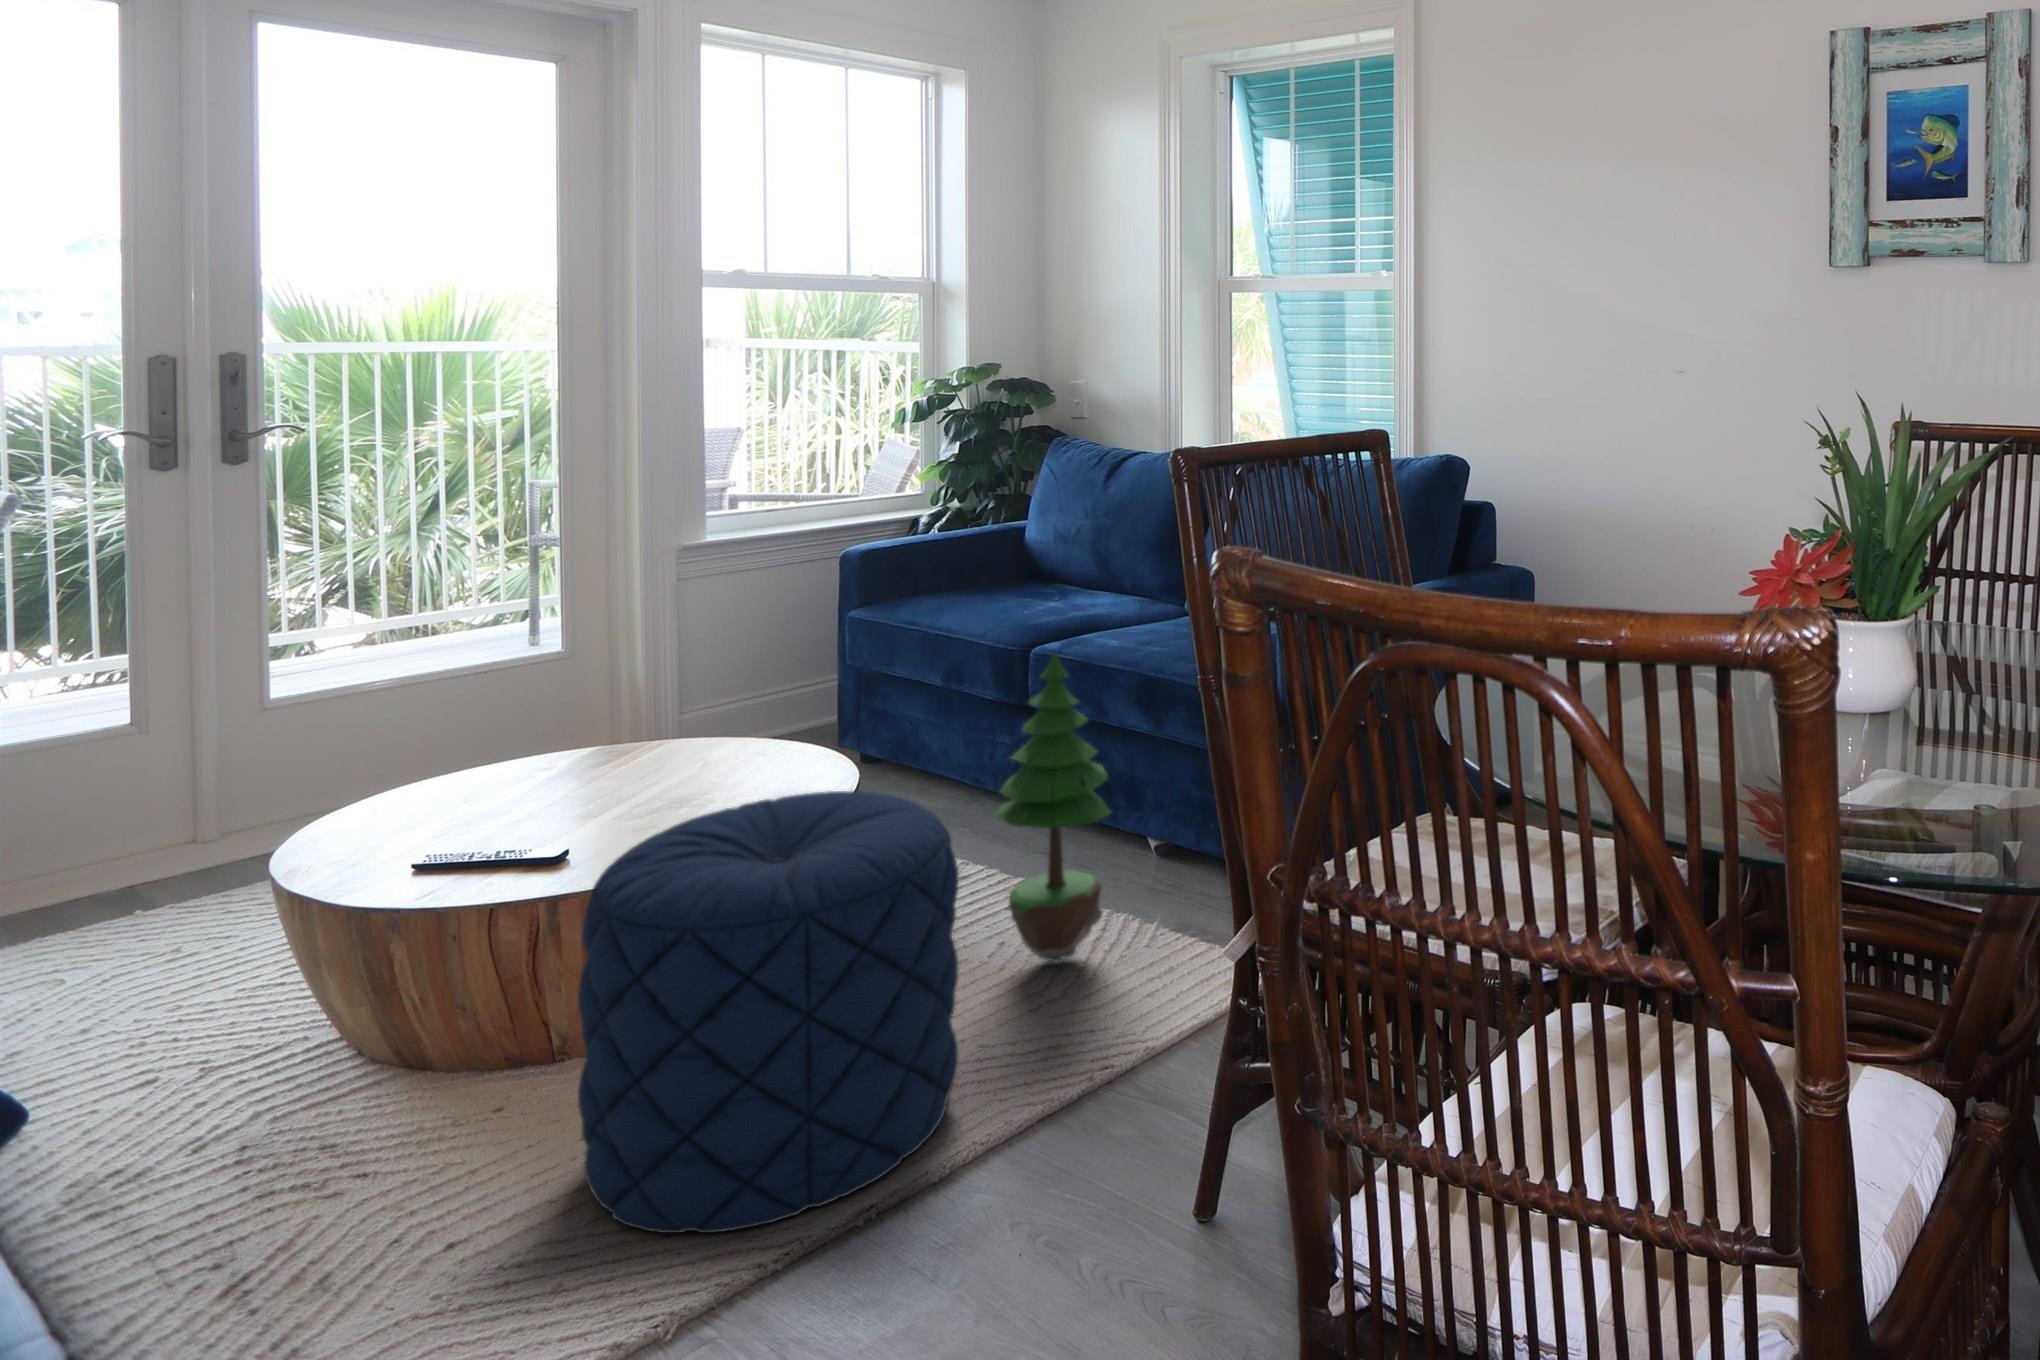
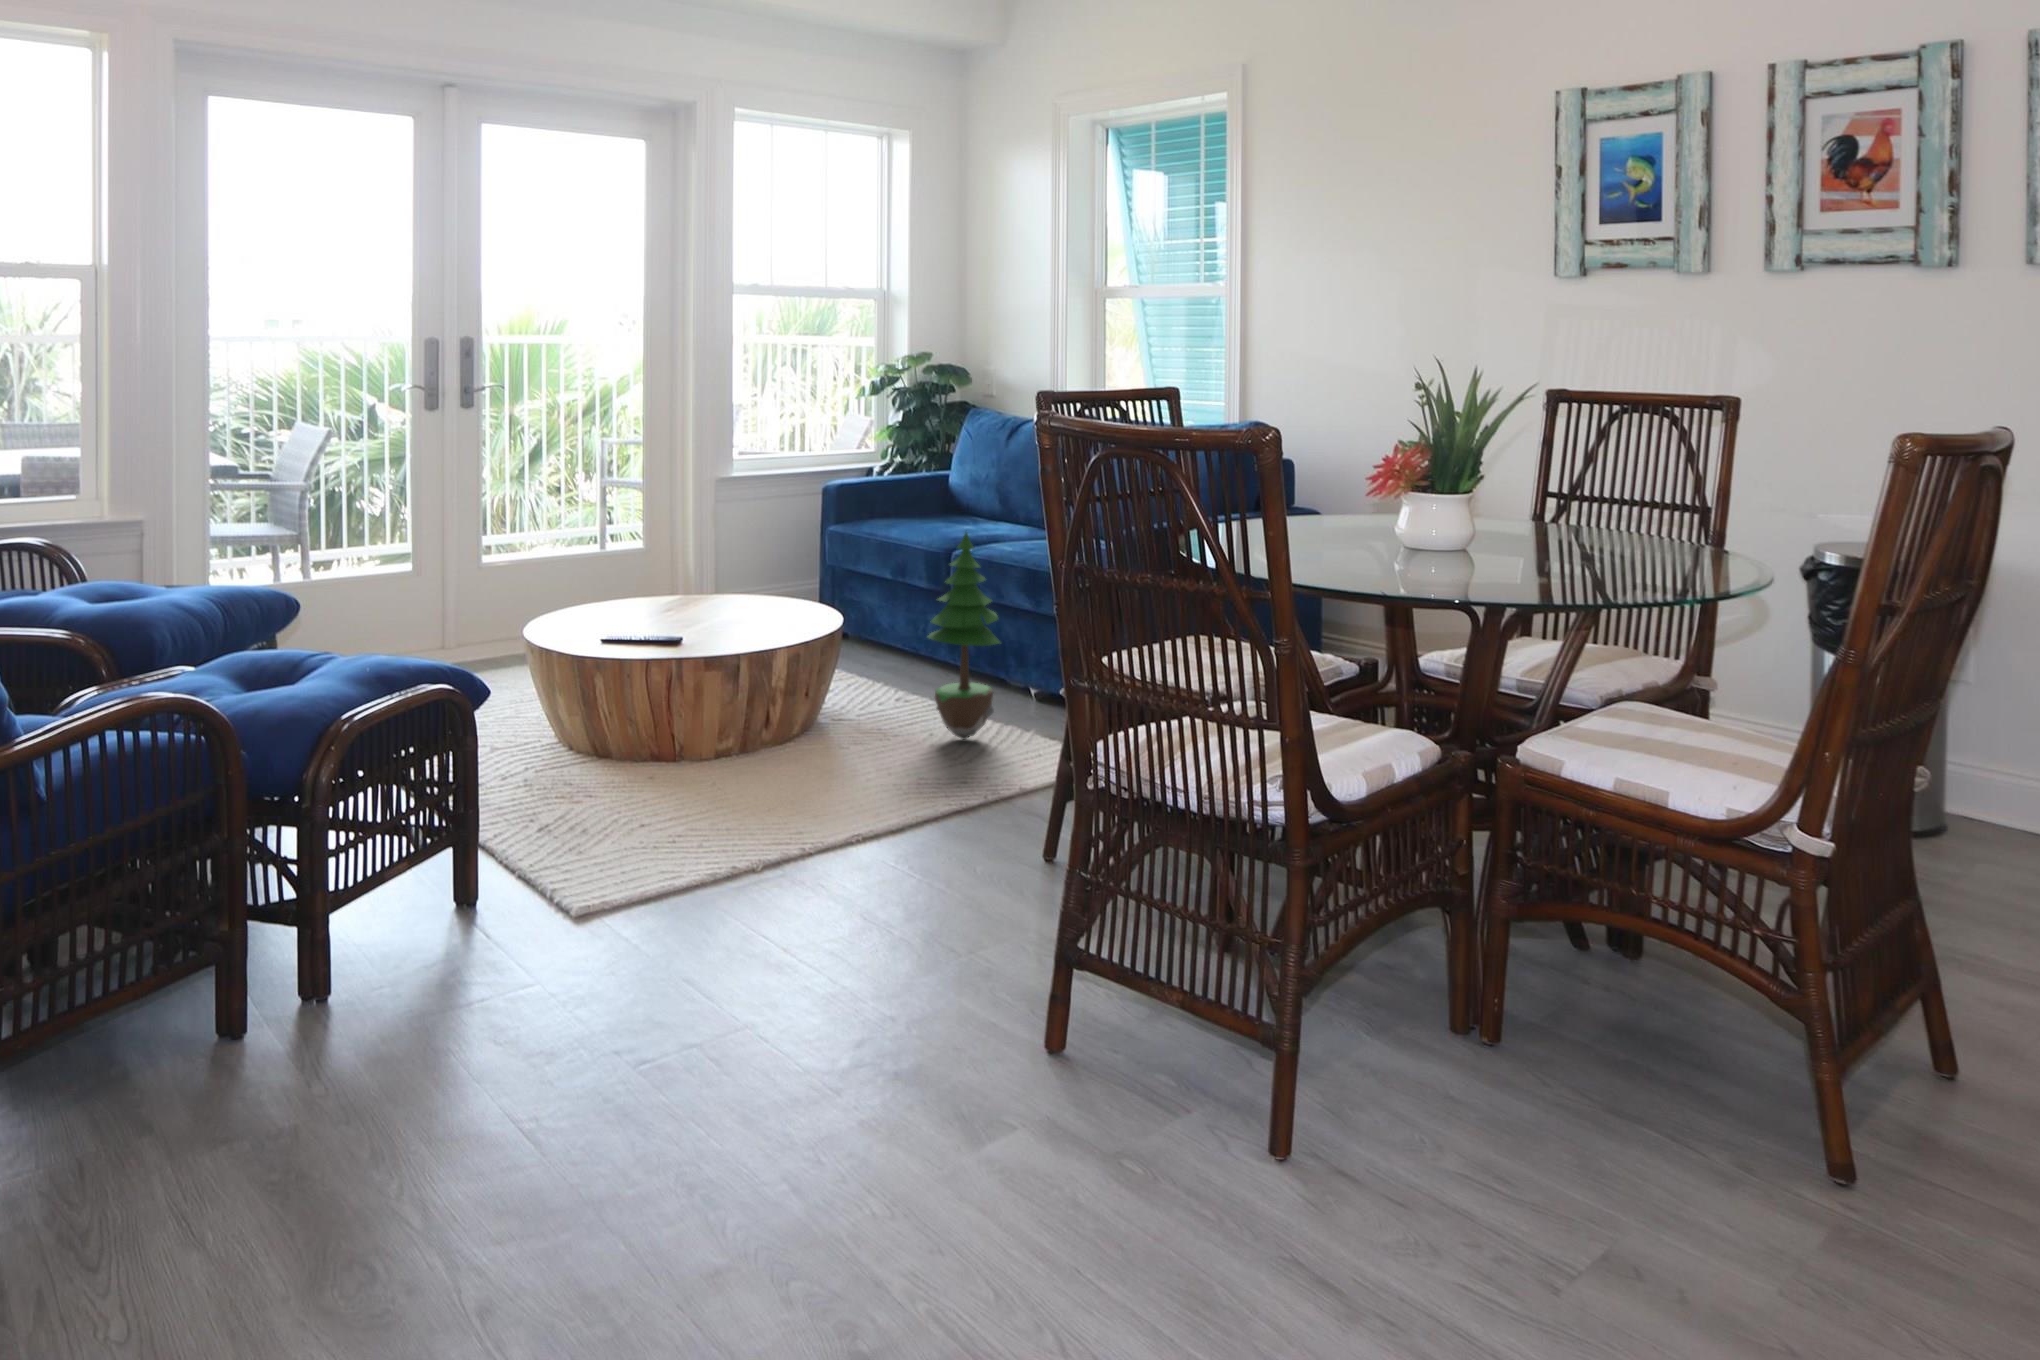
pouf: present [578,791,959,1233] -> none [704,599,906,824]

